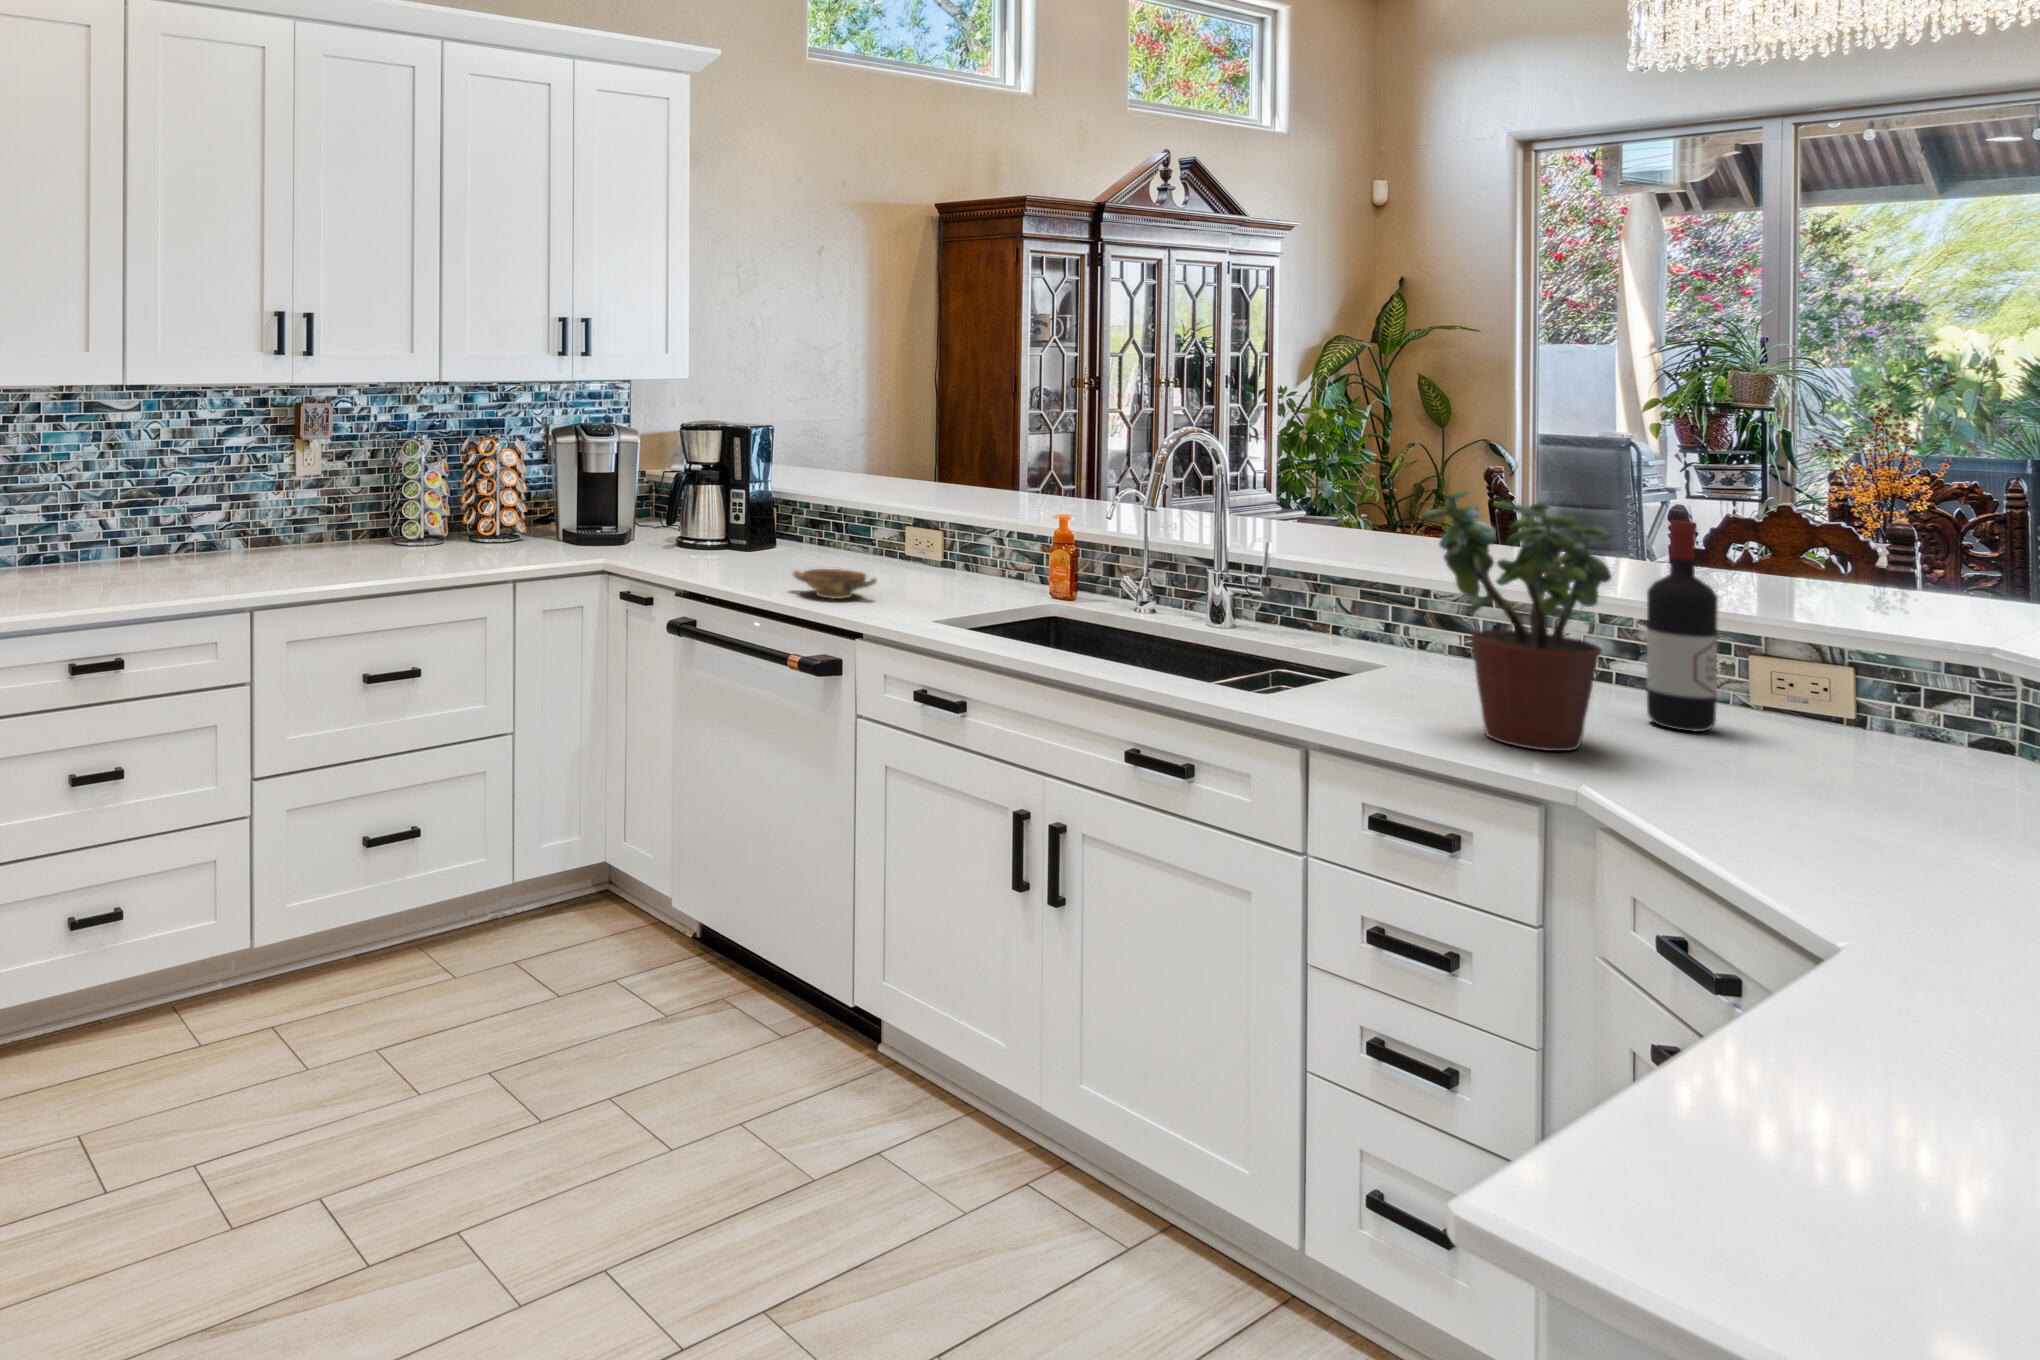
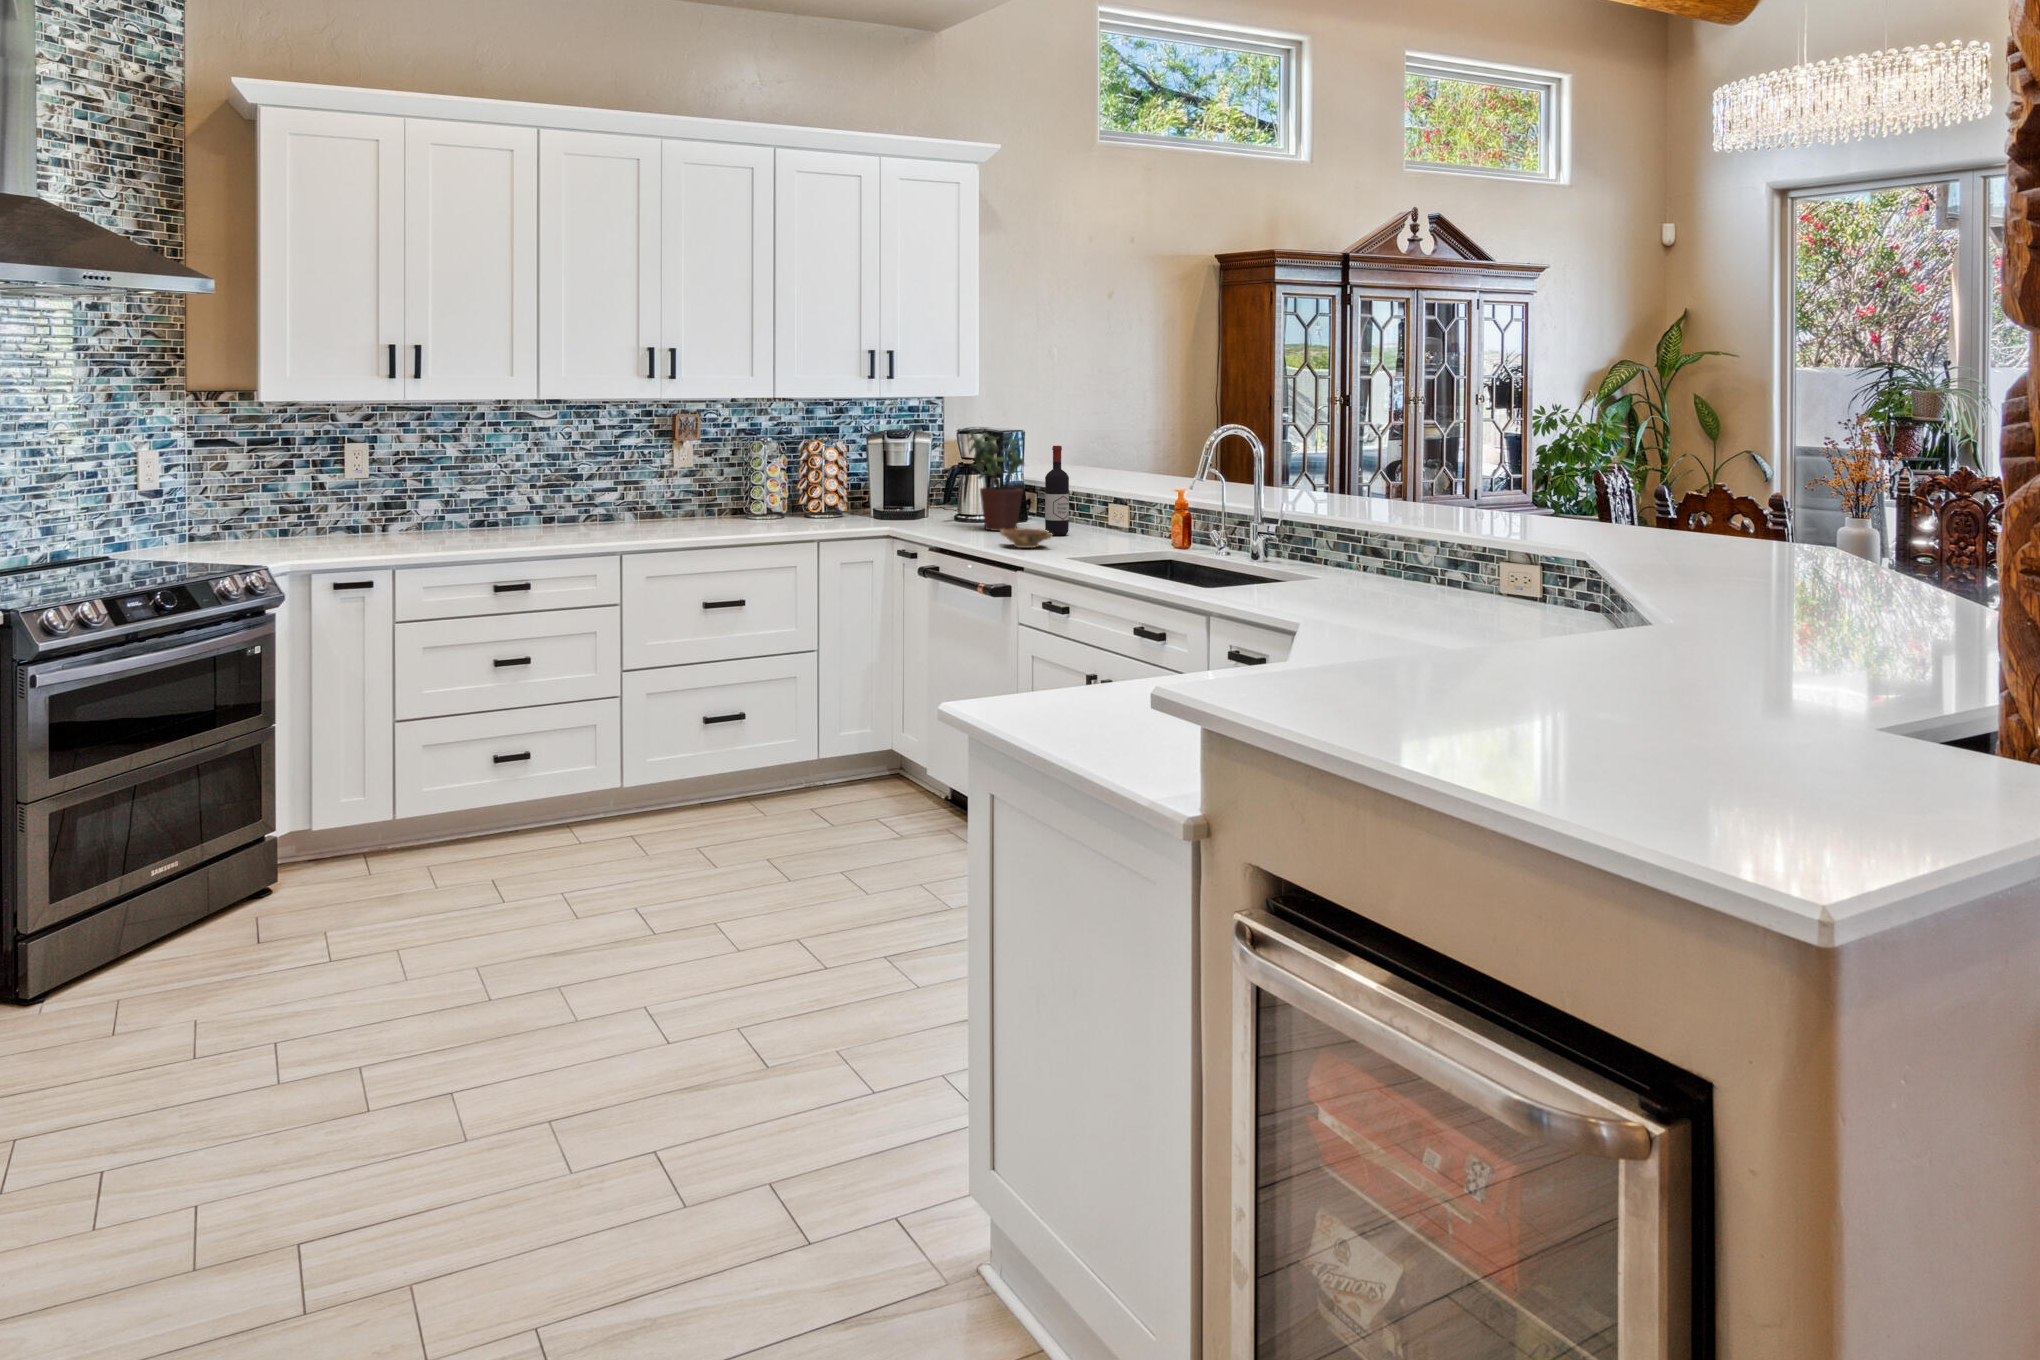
potted plant: present [1422,491,1612,751] -> present [968,429,1024,531]
wine bottle: present [1647,521,1718,732] -> present [1045,446,1069,535]

